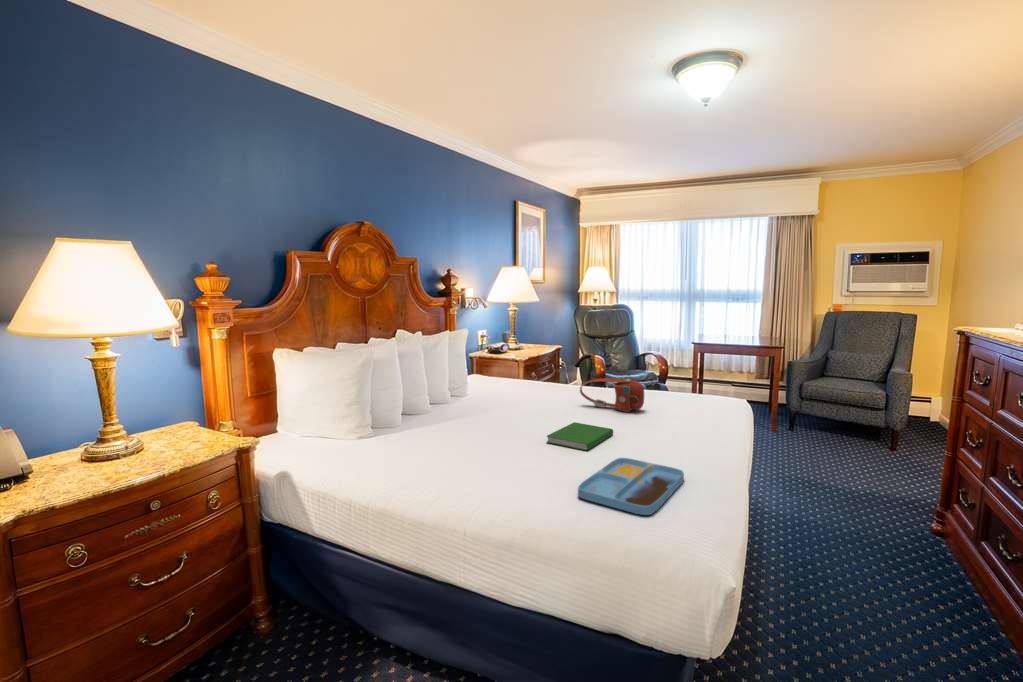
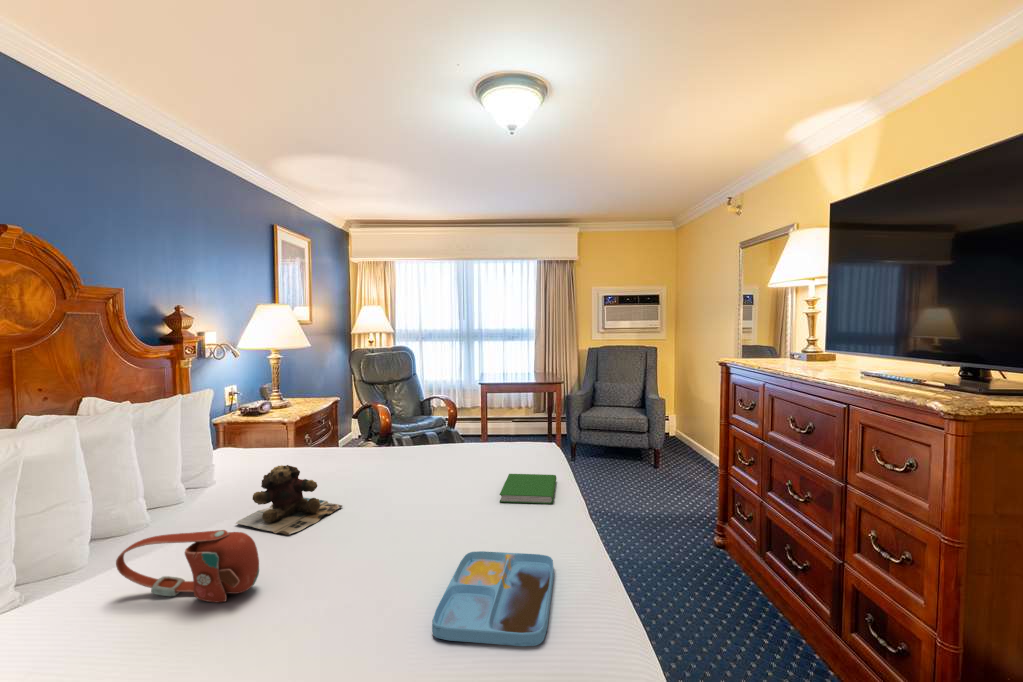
handbag: present [580,378,644,412] -> present [116,530,259,603]
teddy bear: none [475,384,545,430] -> present [236,465,342,535]
hardcover book: present [547,422,613,451] -> present [500,474,556,504]

